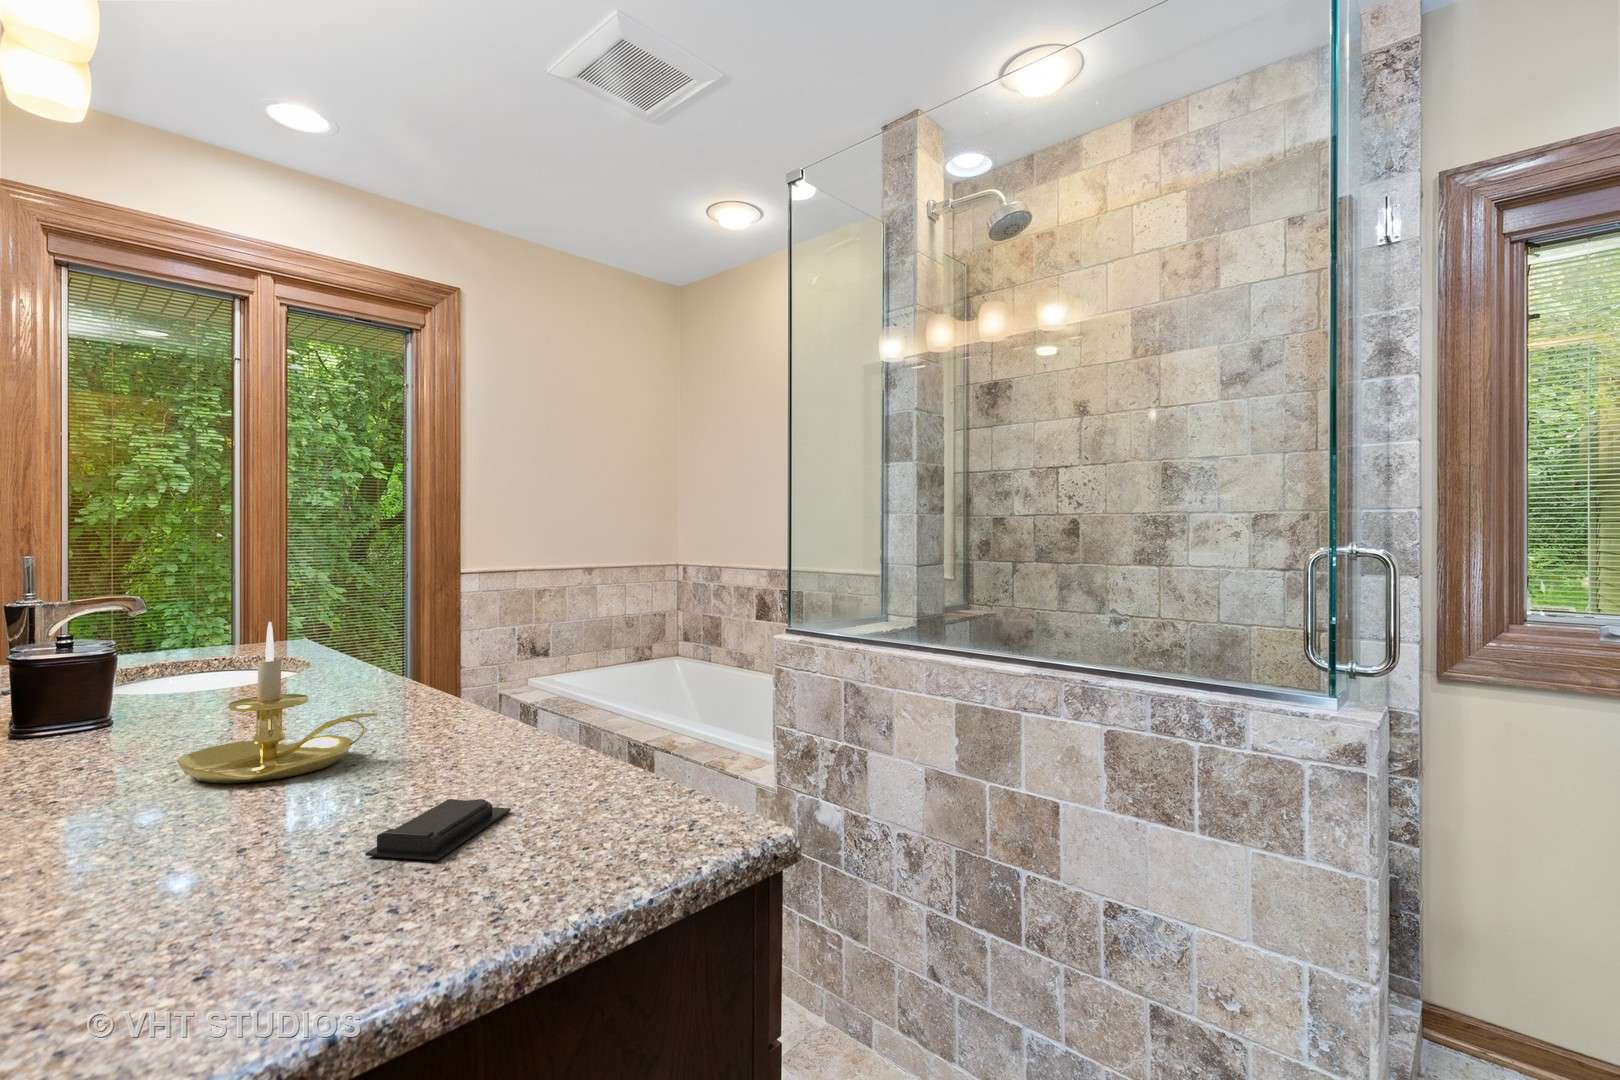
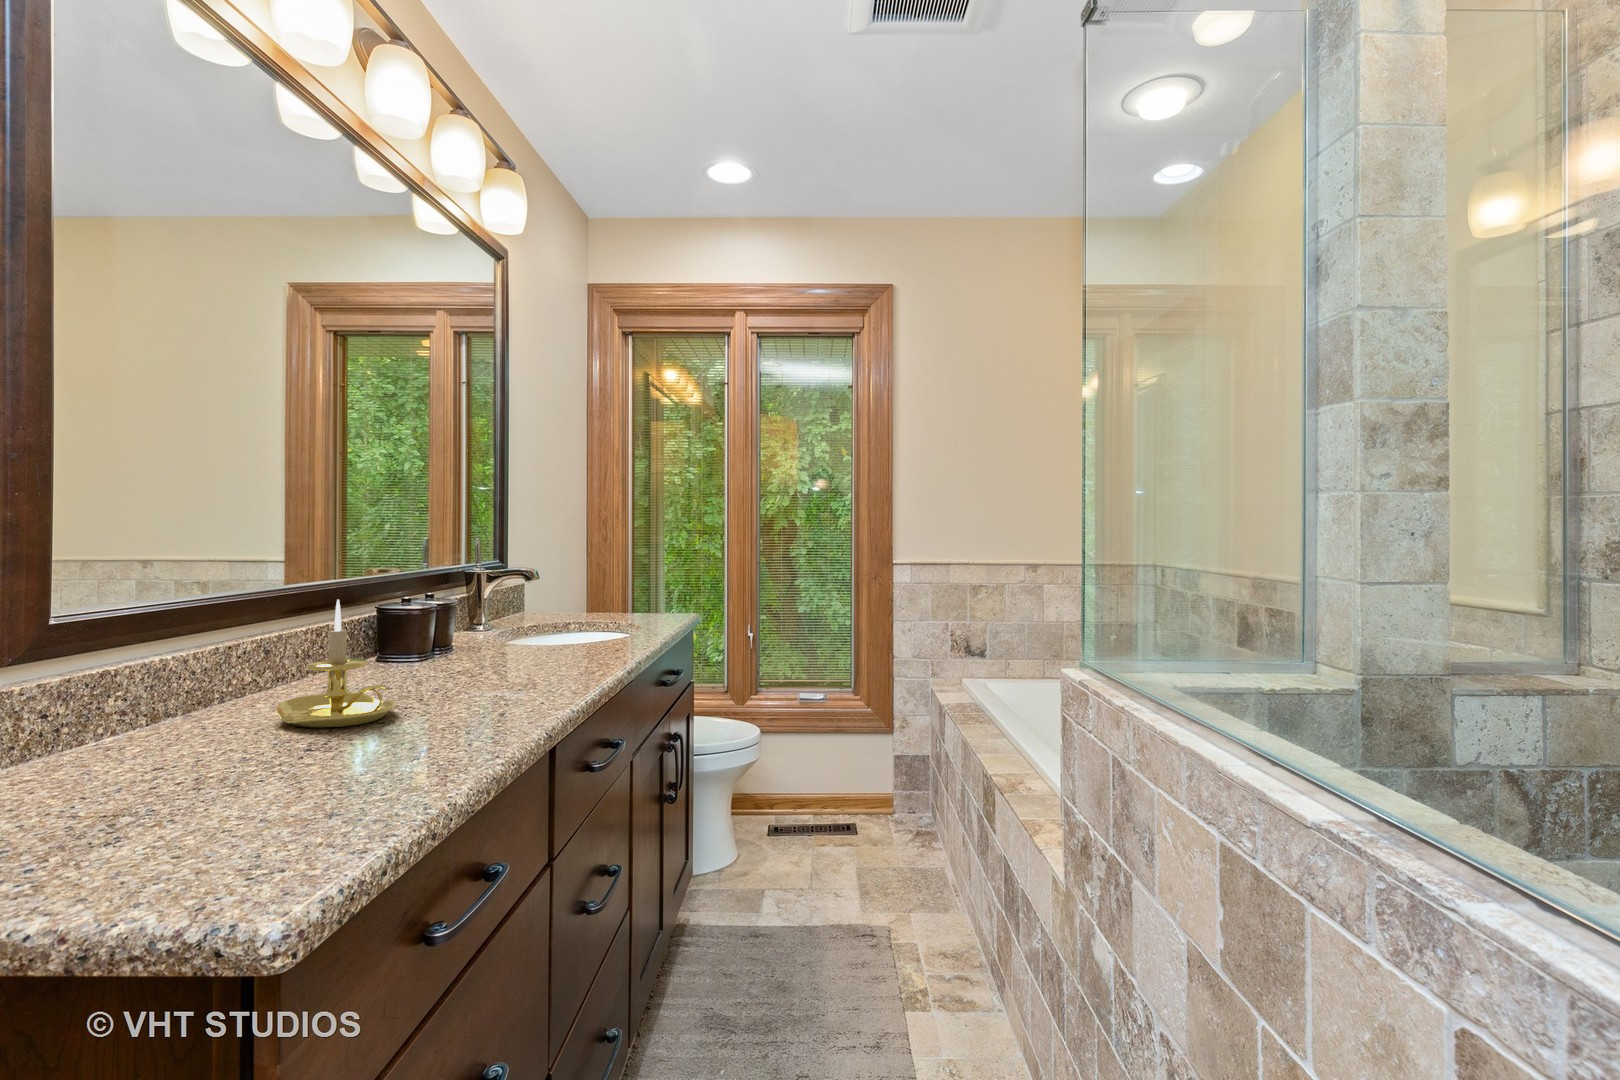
soap bar: present [365,799,511,860] -> none [114,777,269,828]

